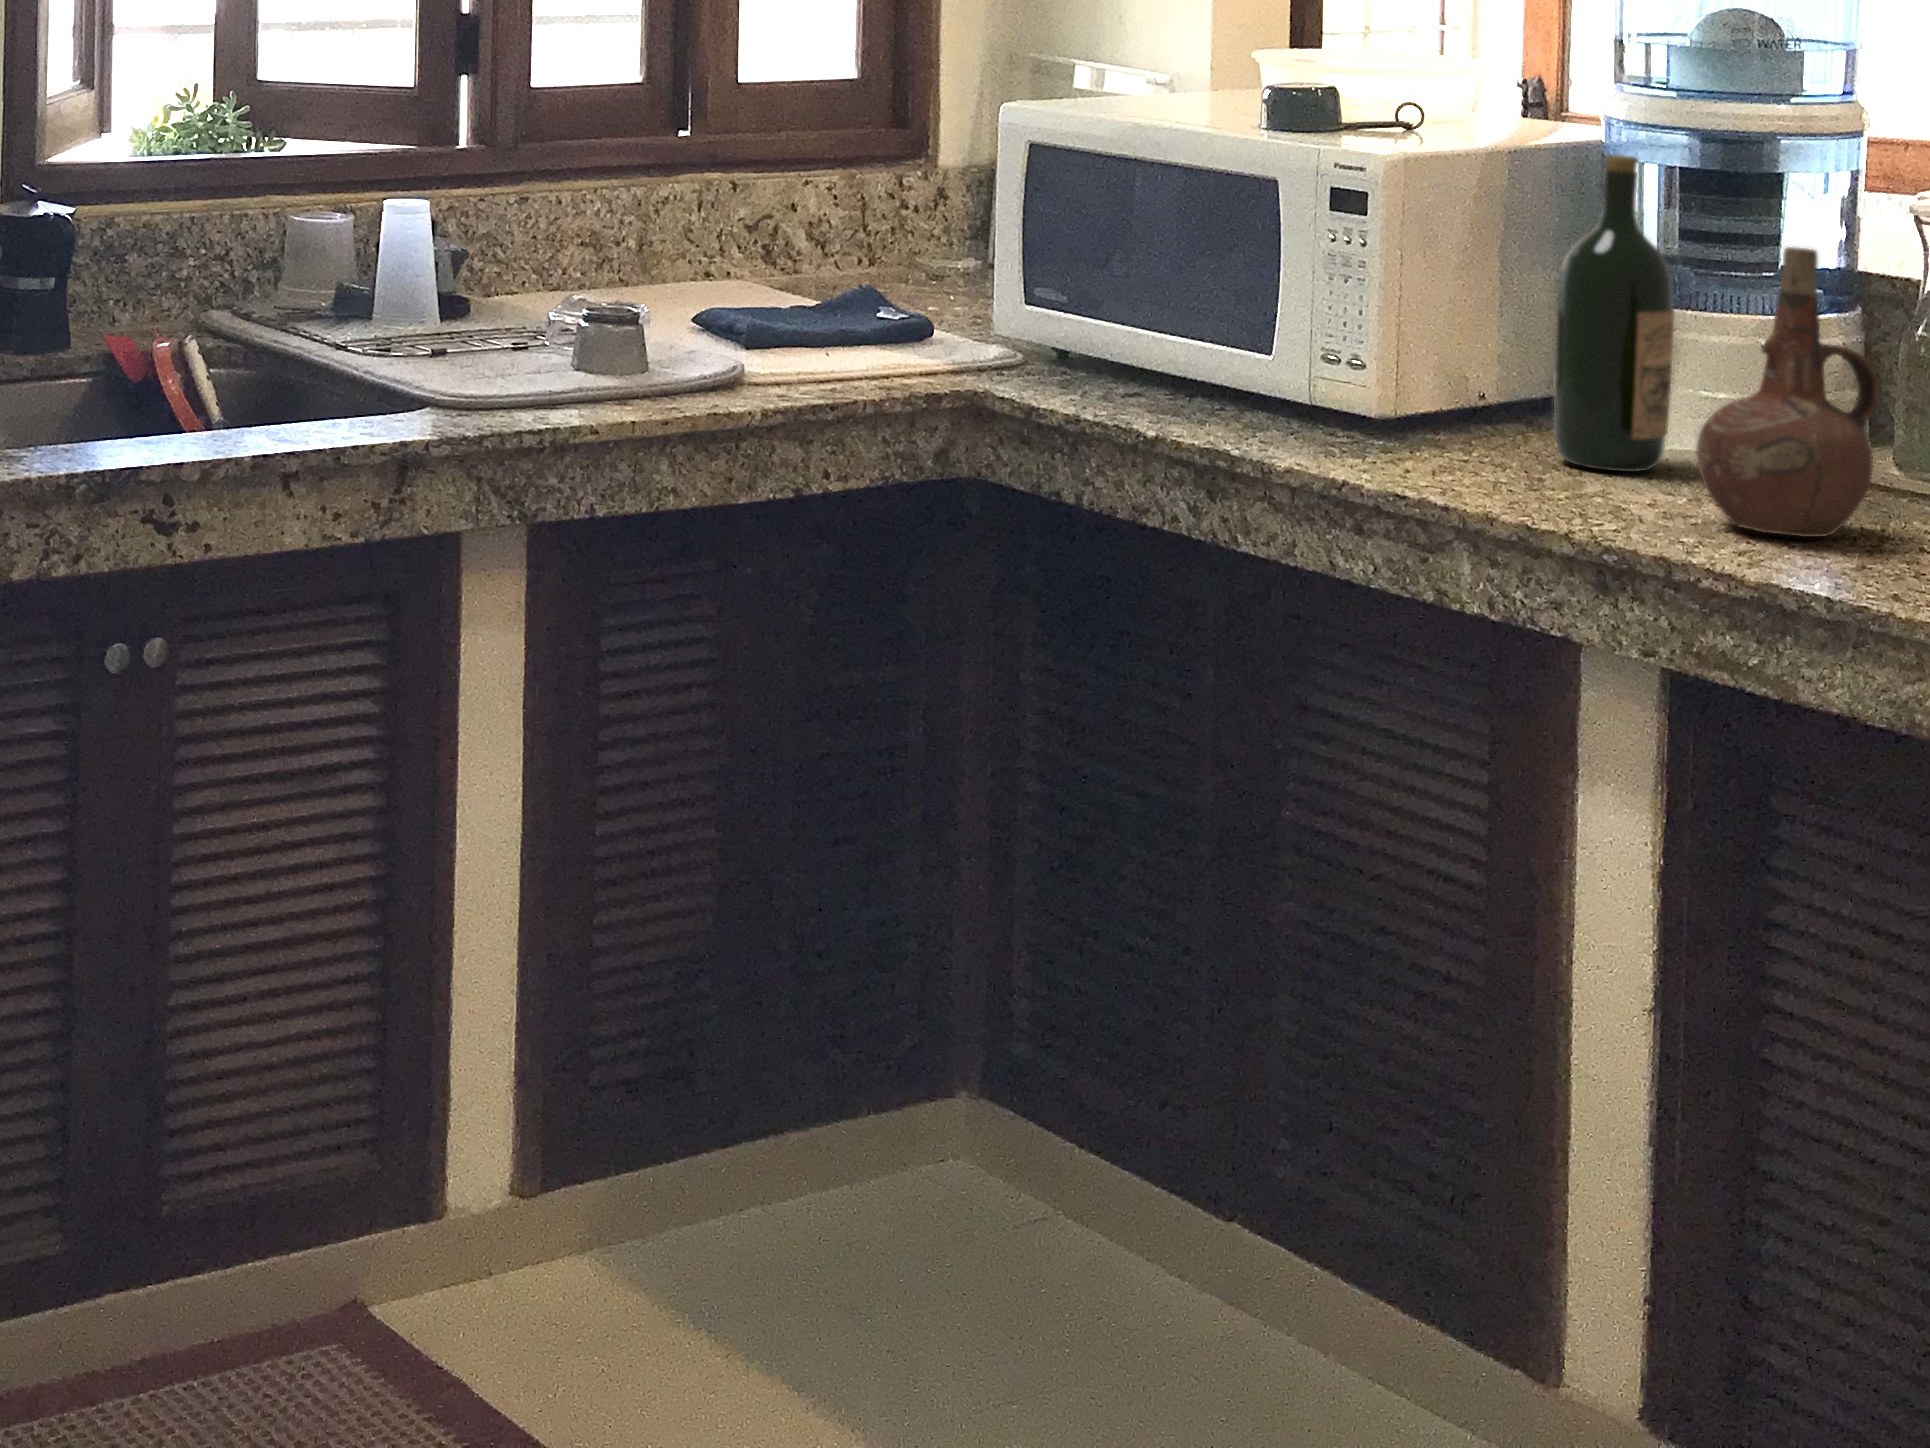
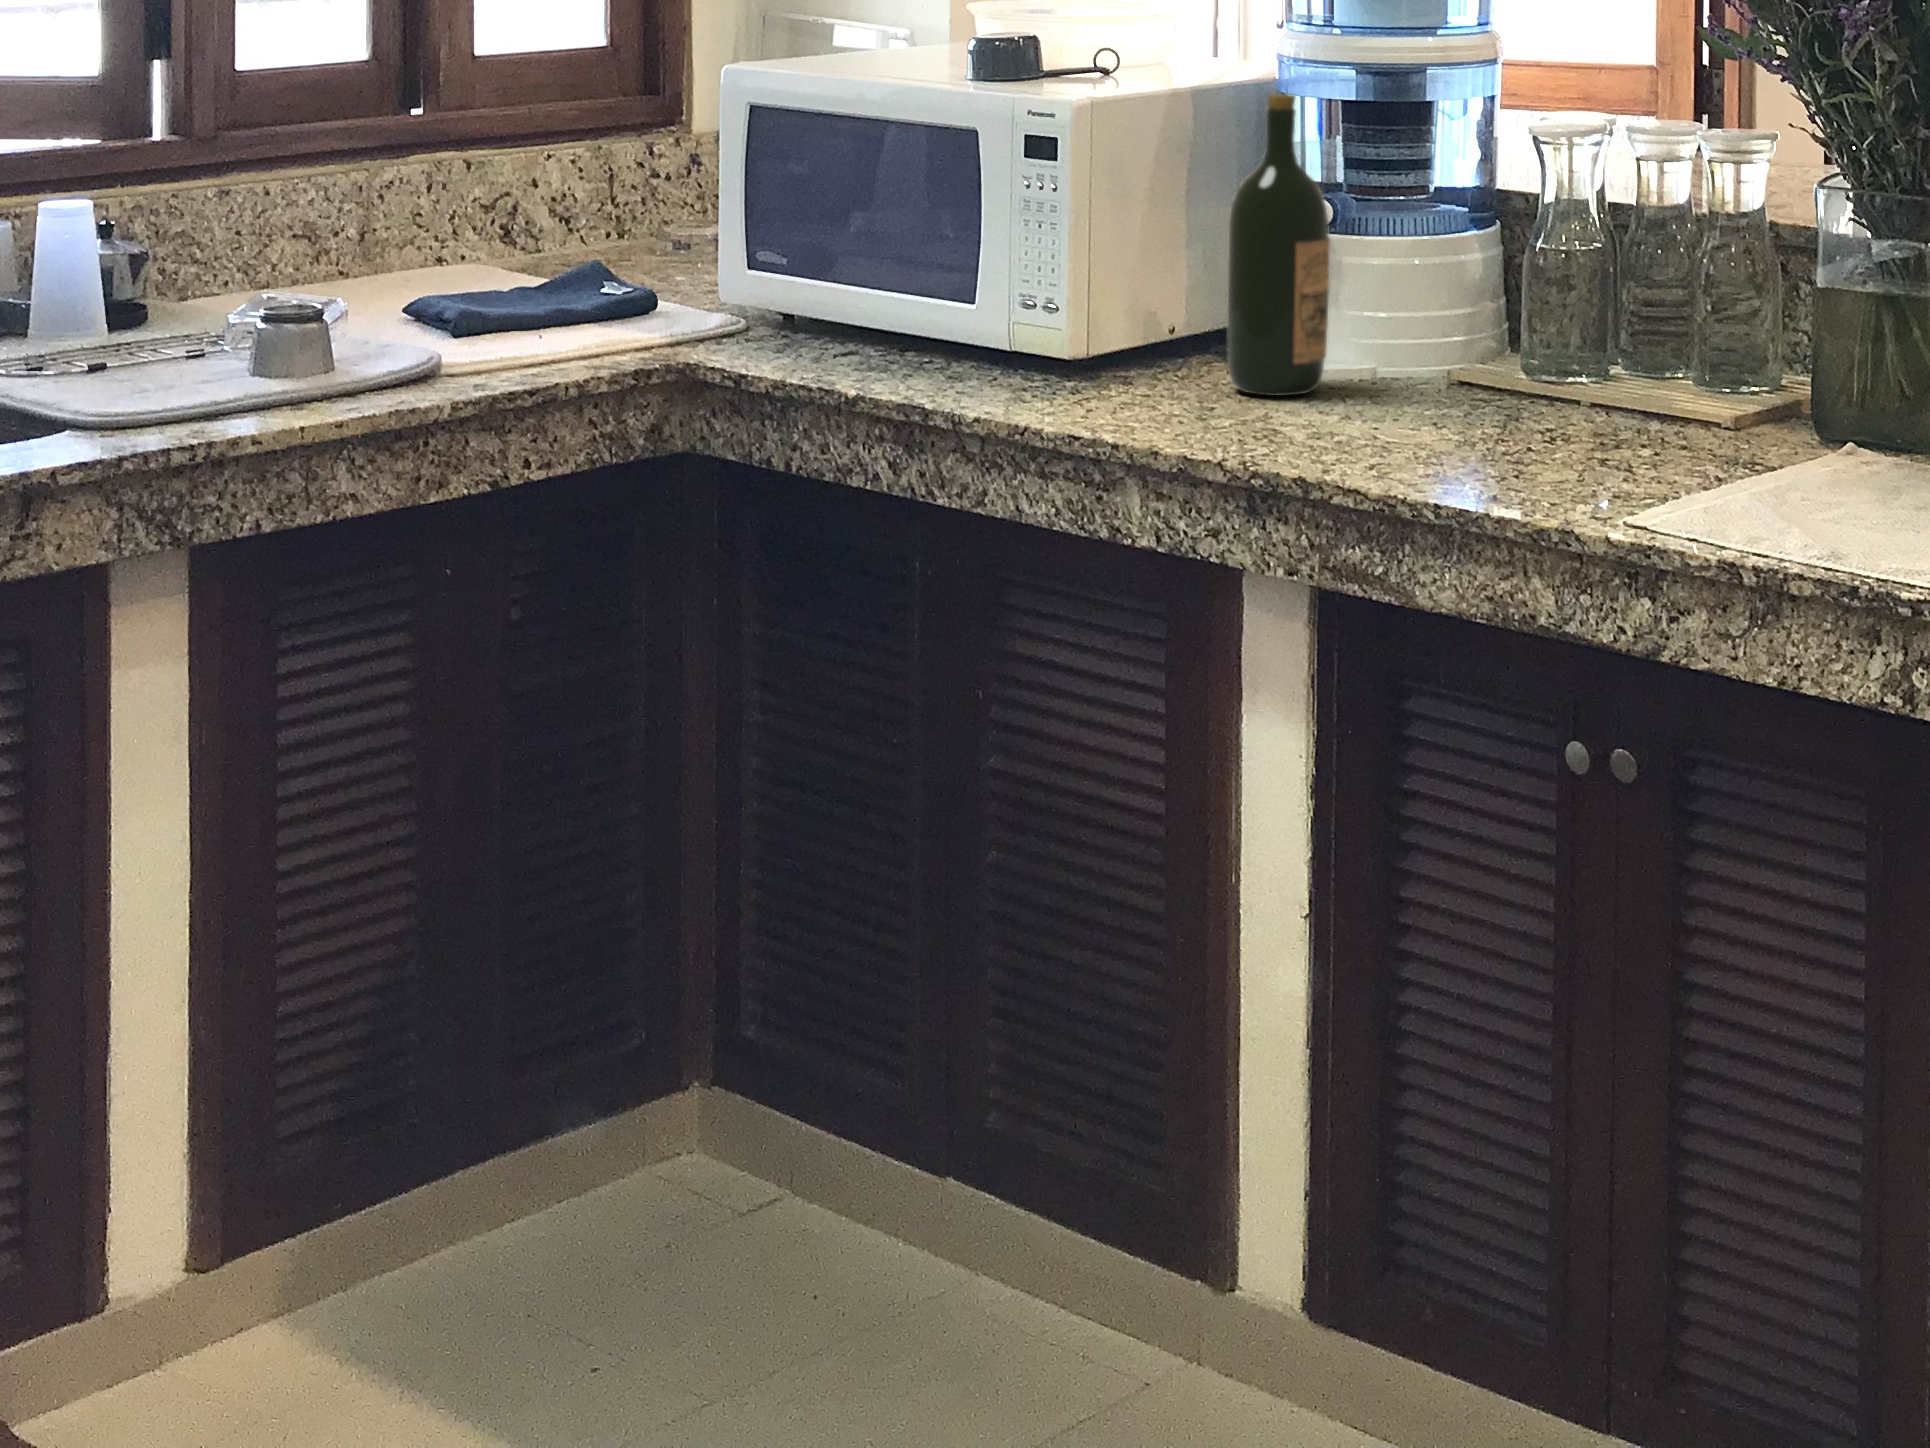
ceramic pitcher: present [1696,247,1880,537] -> none [1338,174,1492,446]

